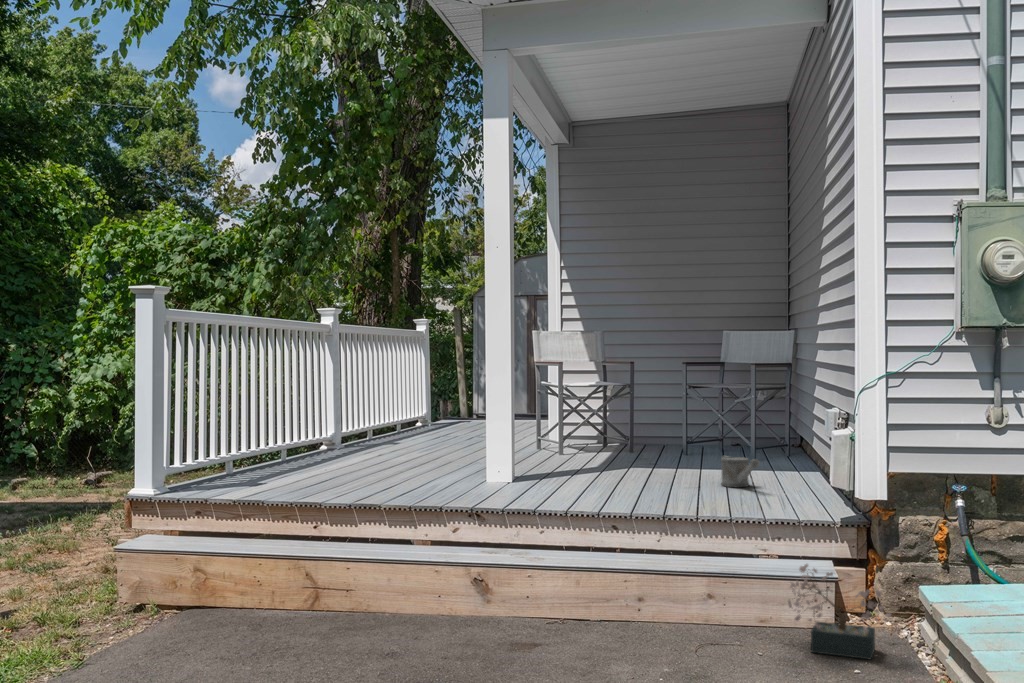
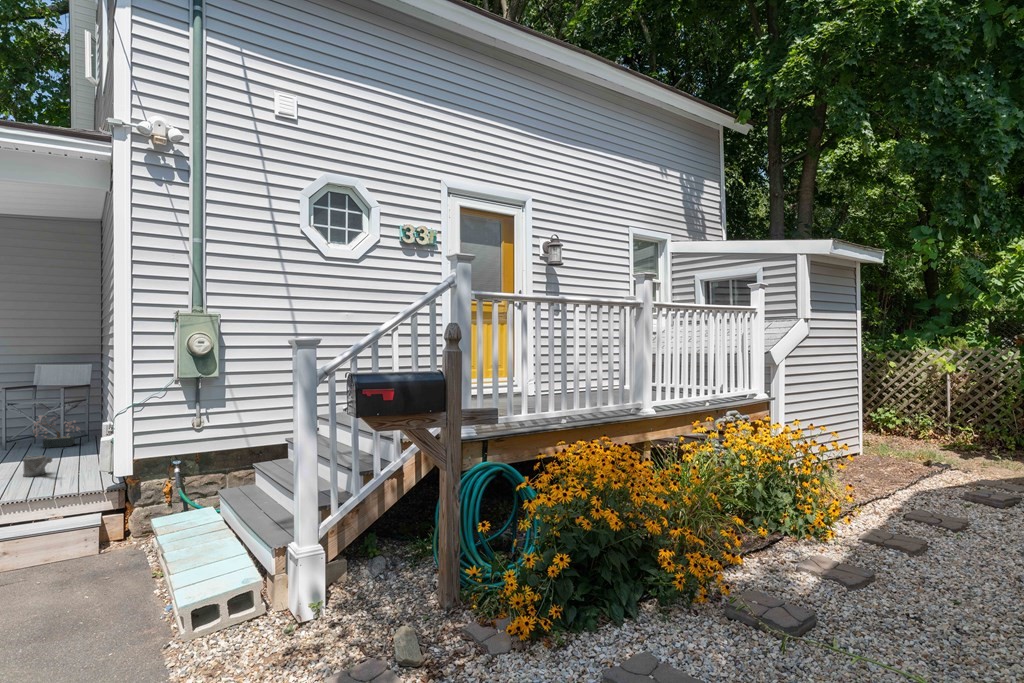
decorative plant: present [788,564,891,659] -> present [33,415,80,448]

